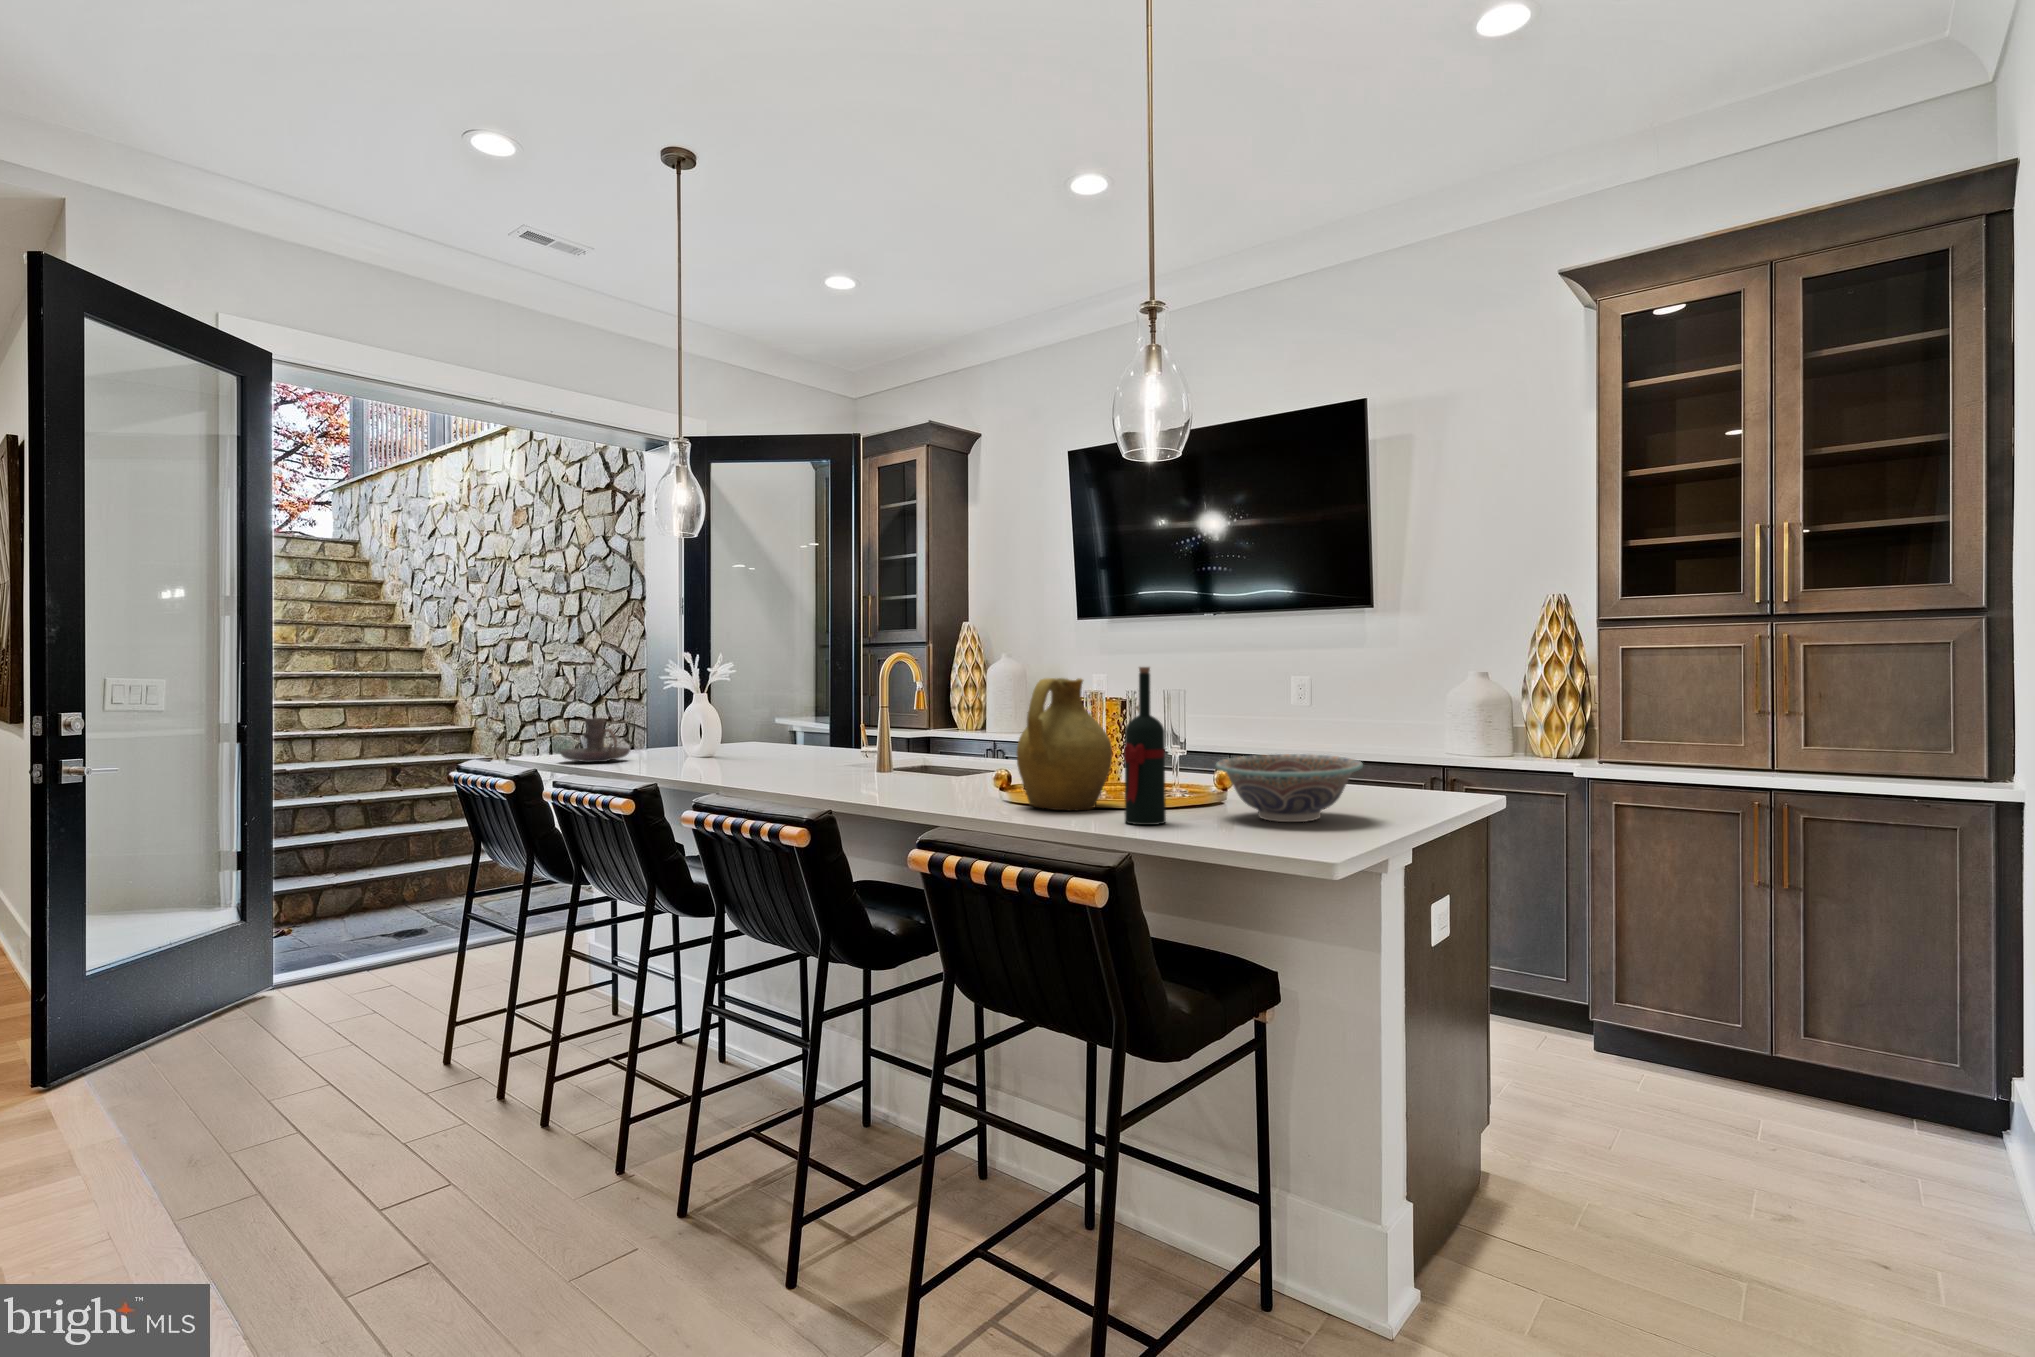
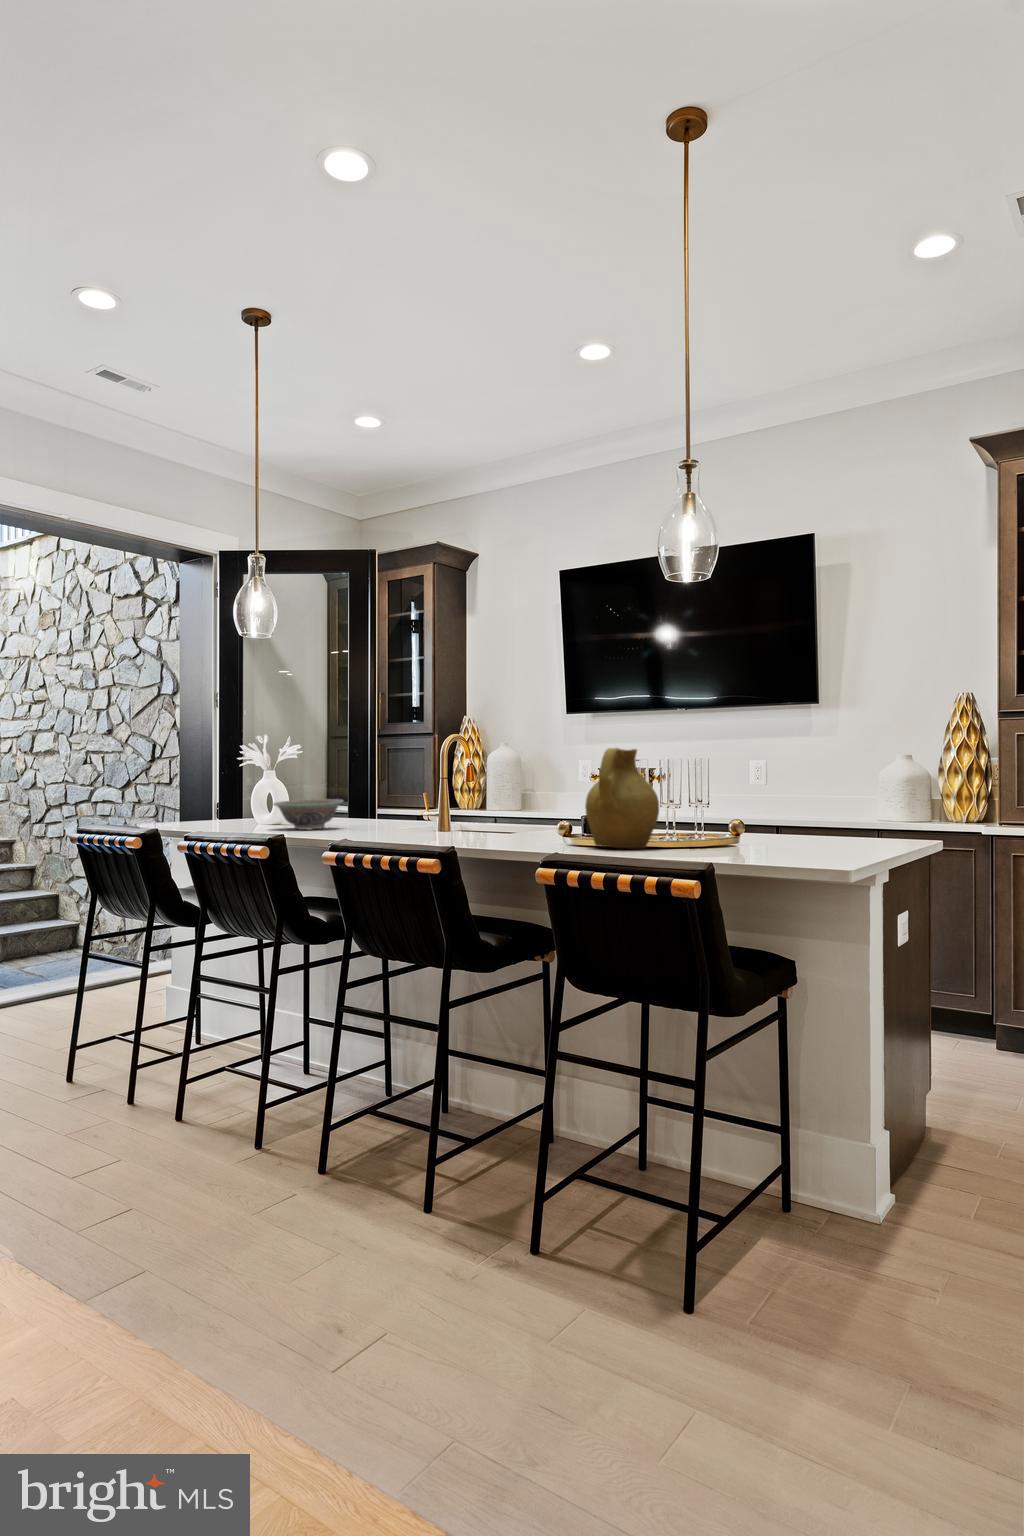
wine bottle: present [1124,667,1166,825] -> none [681,737,711,854]
candle holder: present [560,718,630,762] -> none [148,792,207,829]
decorative bowl: present [1216,754,1363,822] -> present [274,799,343,830]

